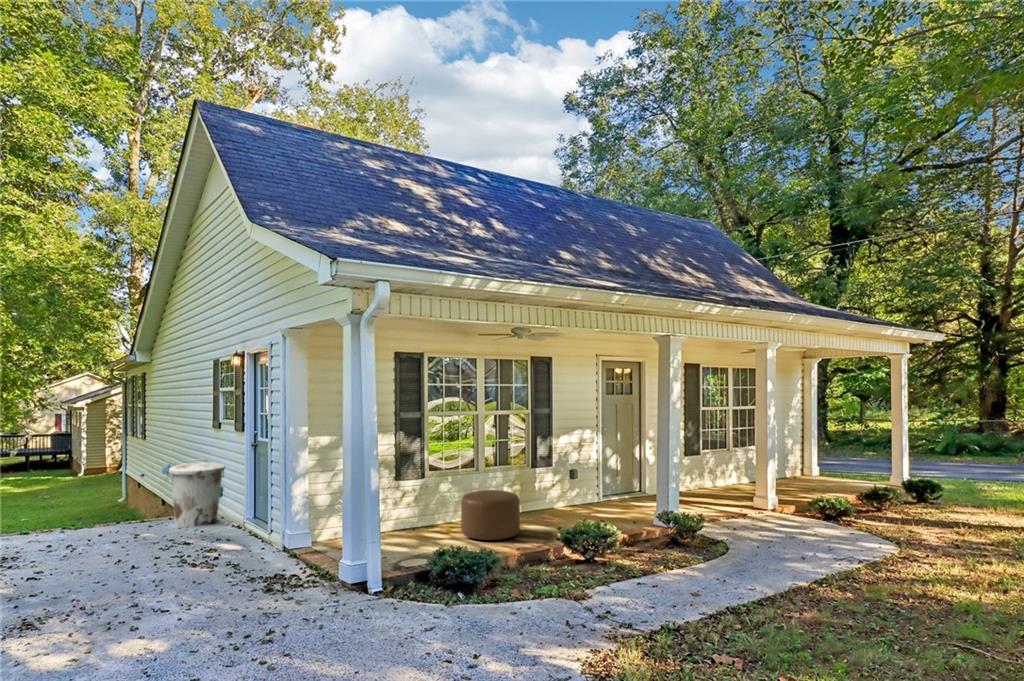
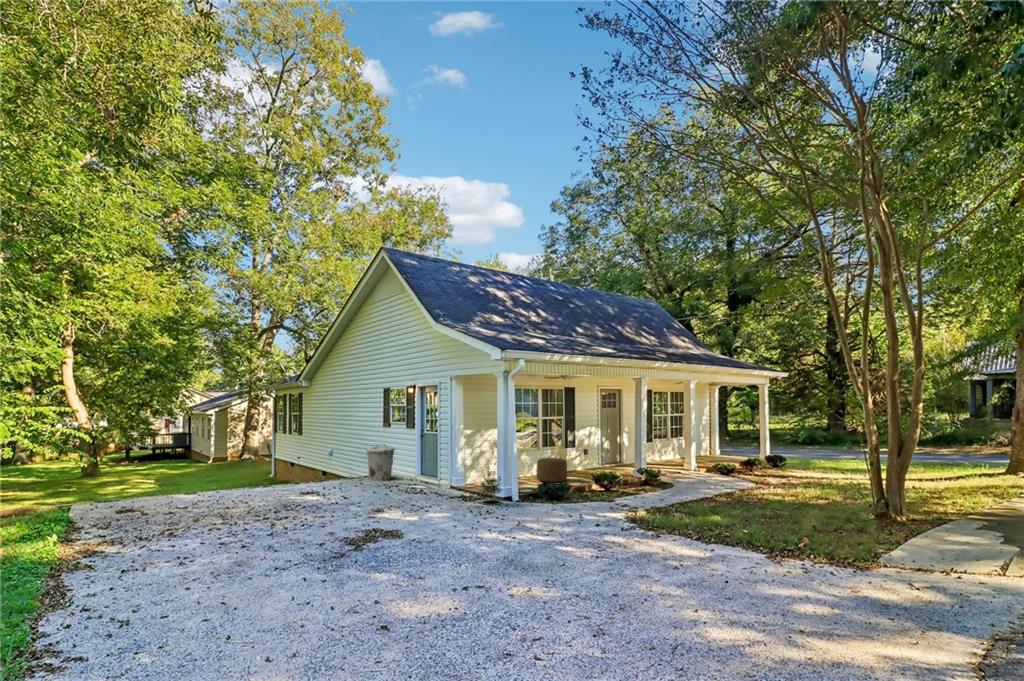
potted tree: none [291,520,349,606] -> present [480,468,502,505]

